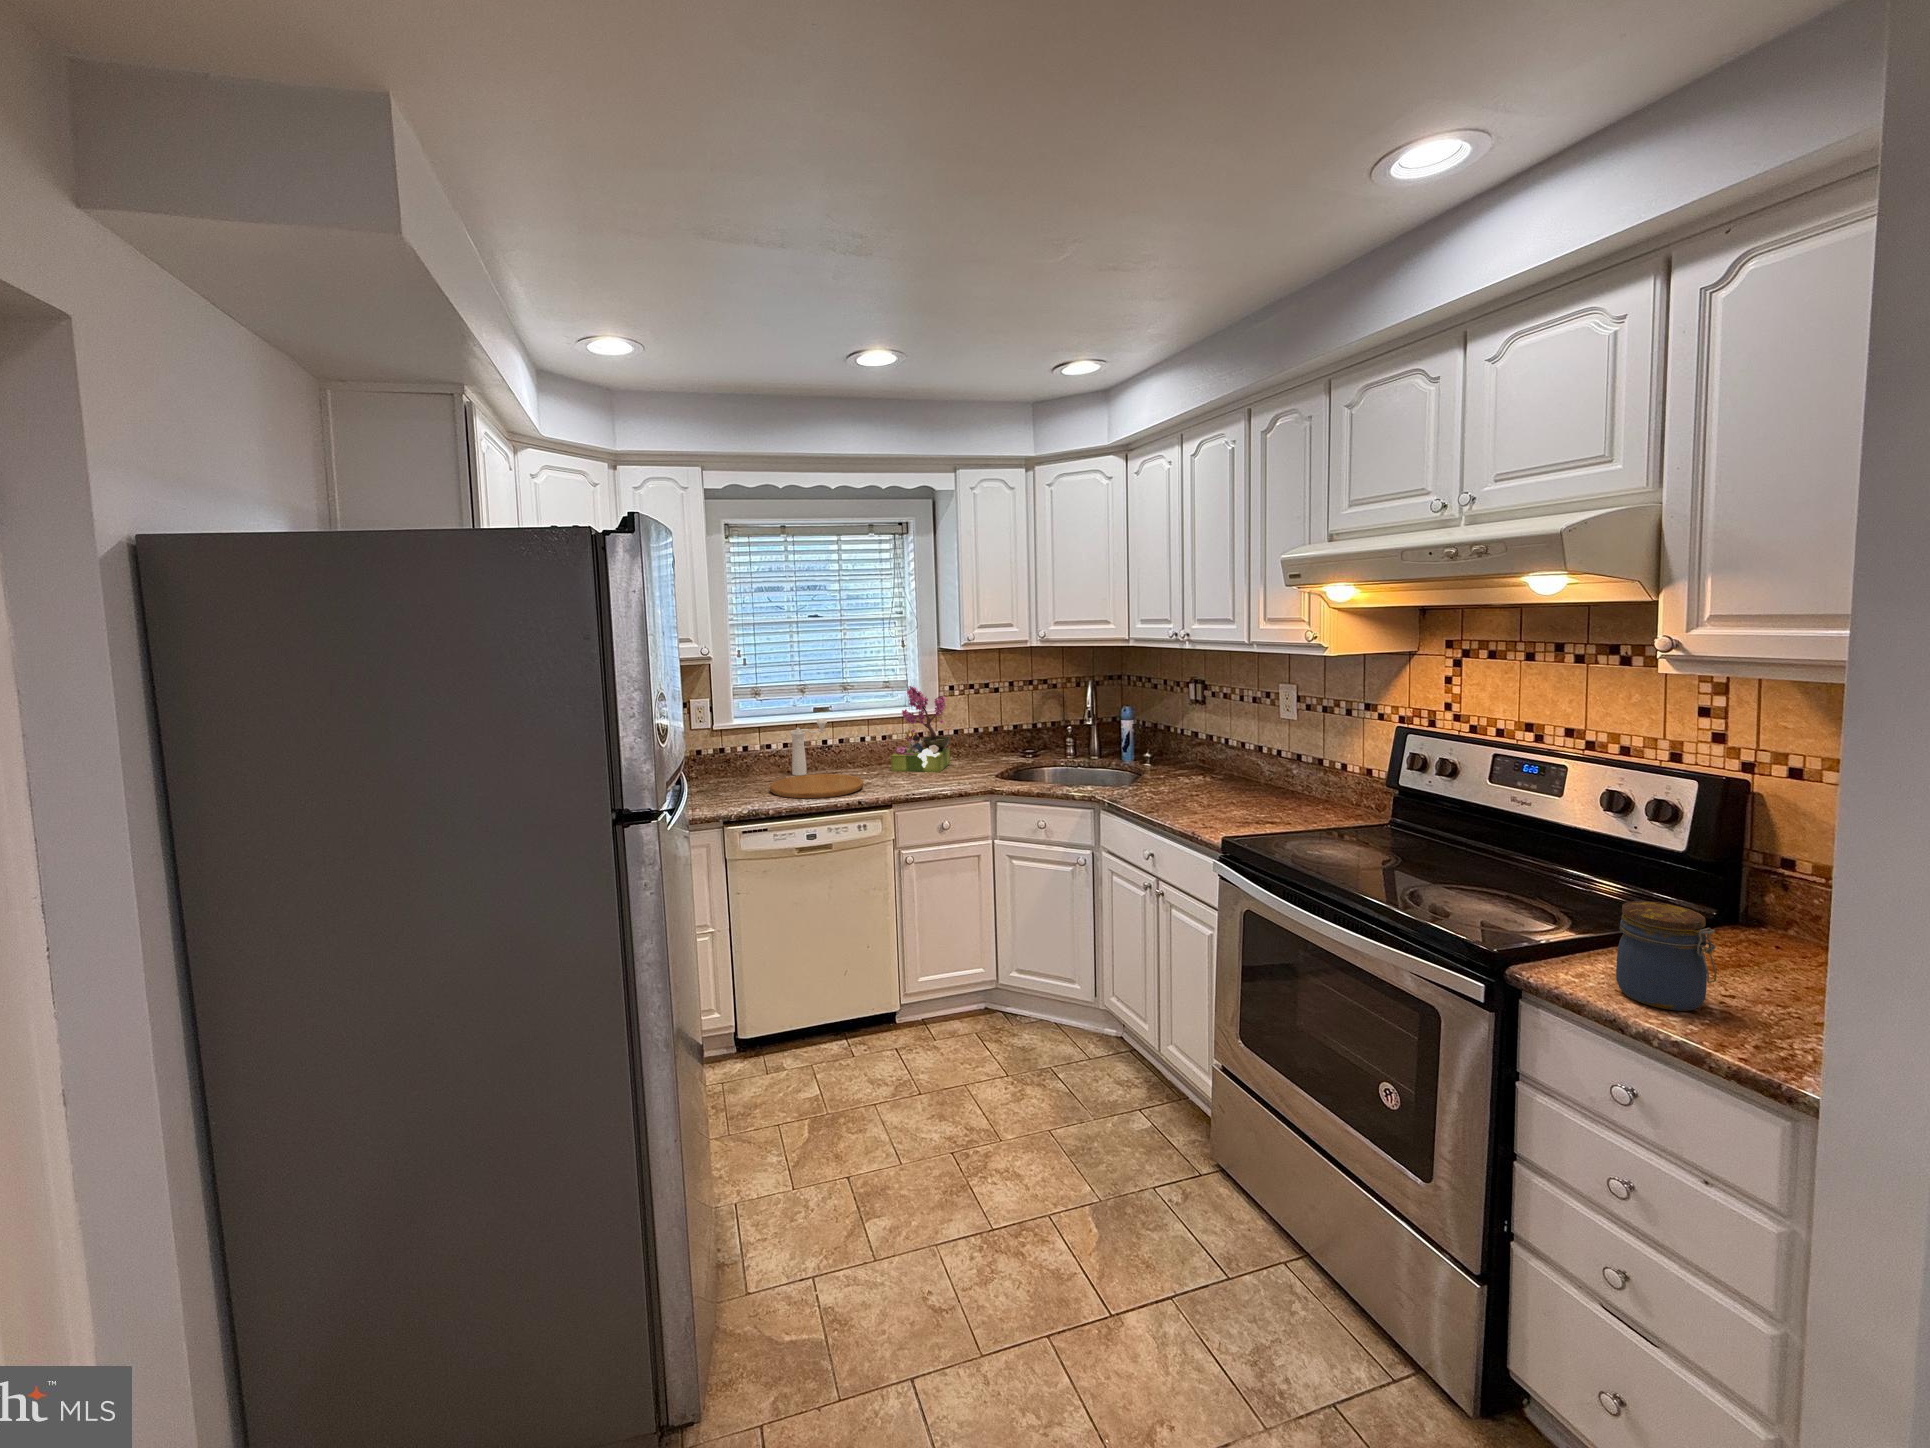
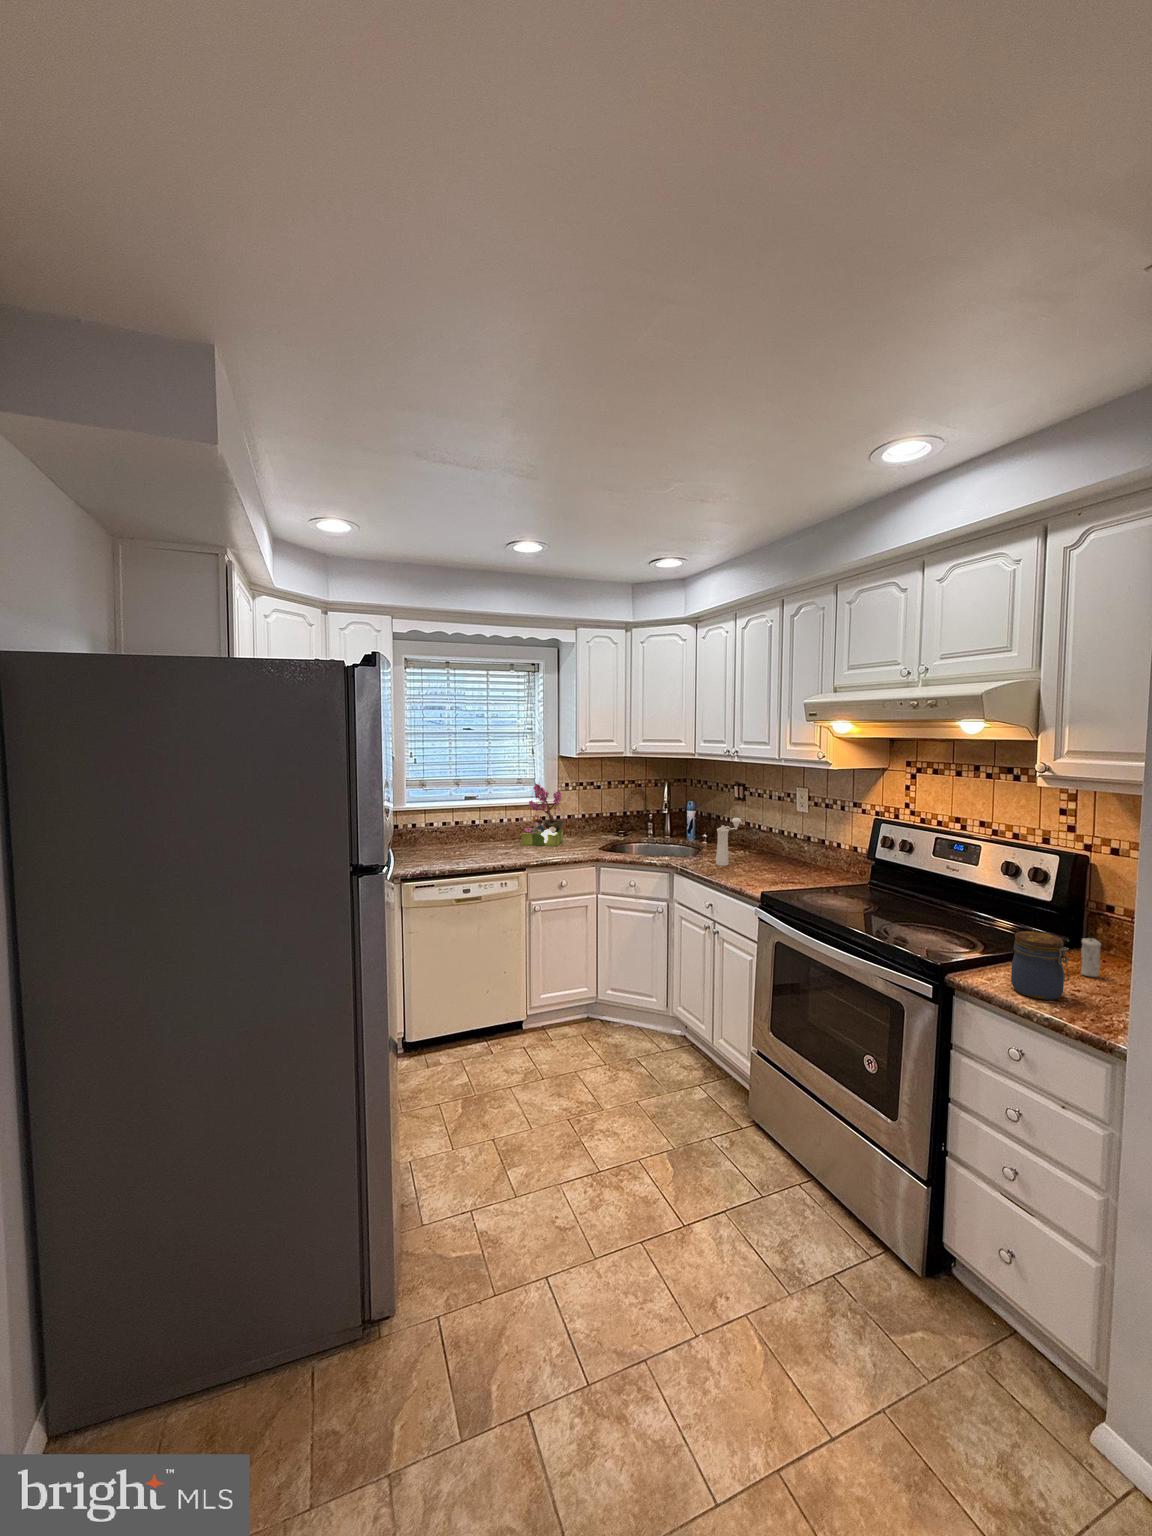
pepper mill: present [791,719,827,776] -> present [716,818,741,866]
cutting board: present [770,774,863,799] -> none [434,847,503,864]
candle: none [1735,901,1772,973] -> present [1081,938,1101,977]

